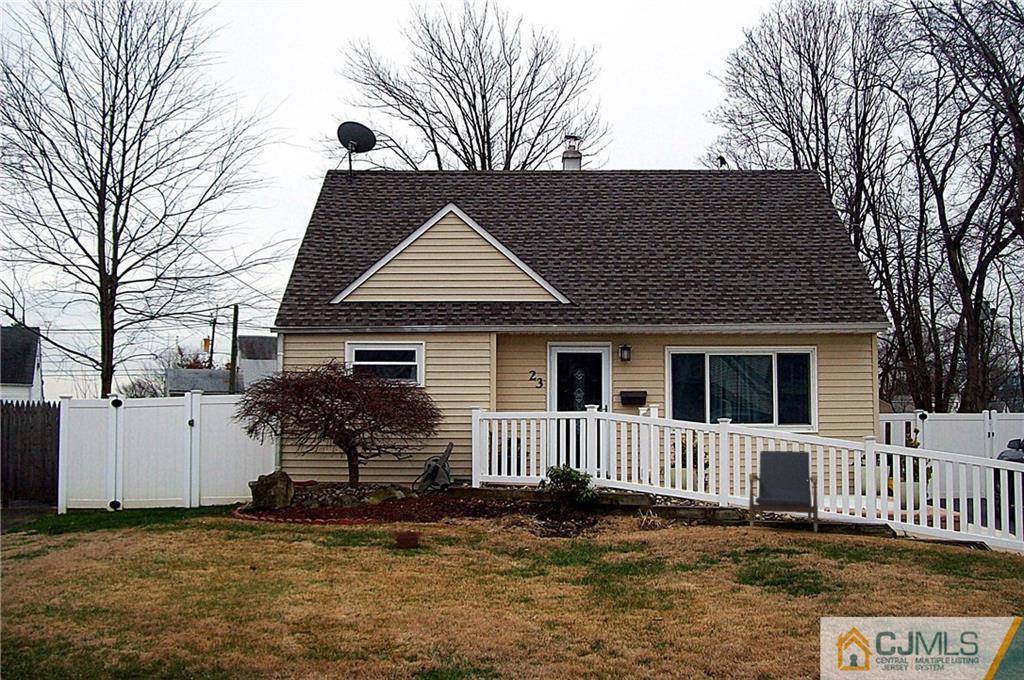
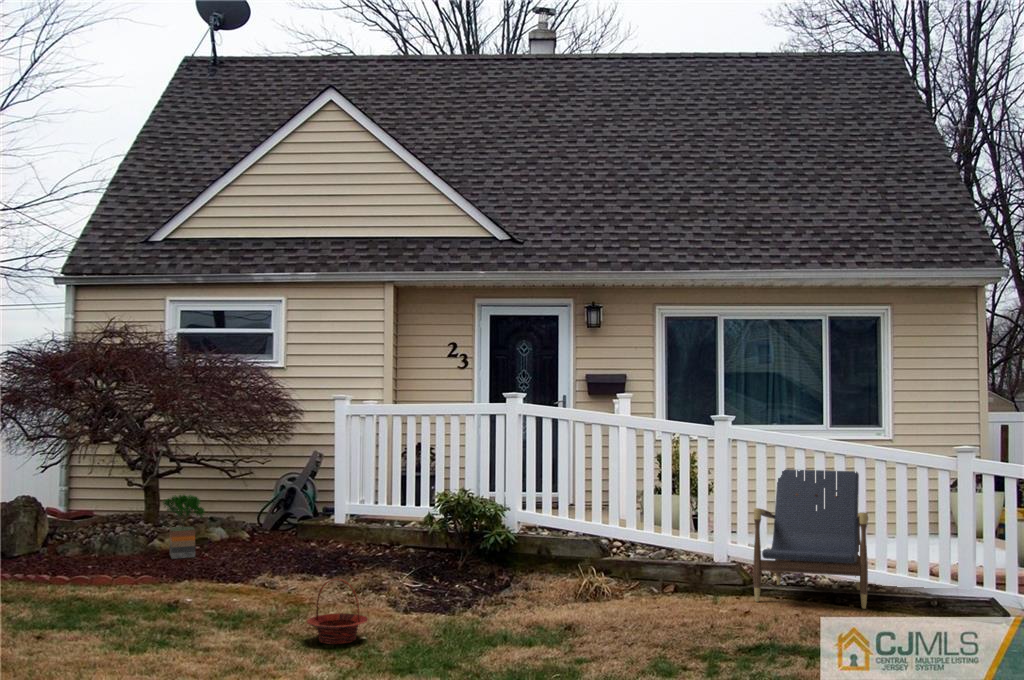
potted tree: none [368,469,397,510] -> present [163,495,205,559]
basket: present [391,511,424,547] -> present [307,579,368,644]

